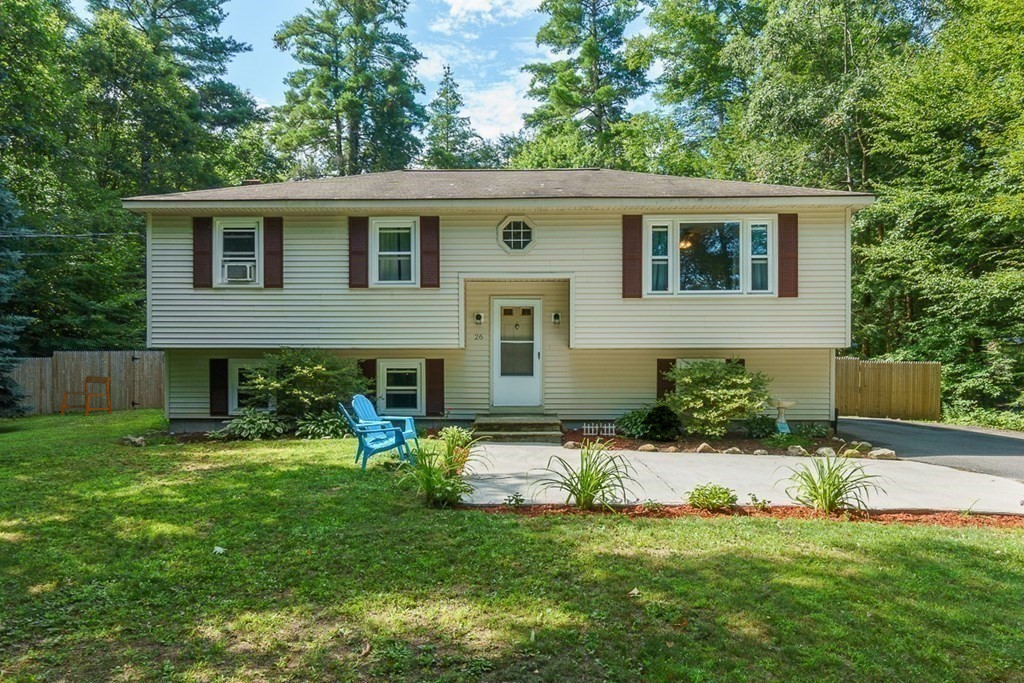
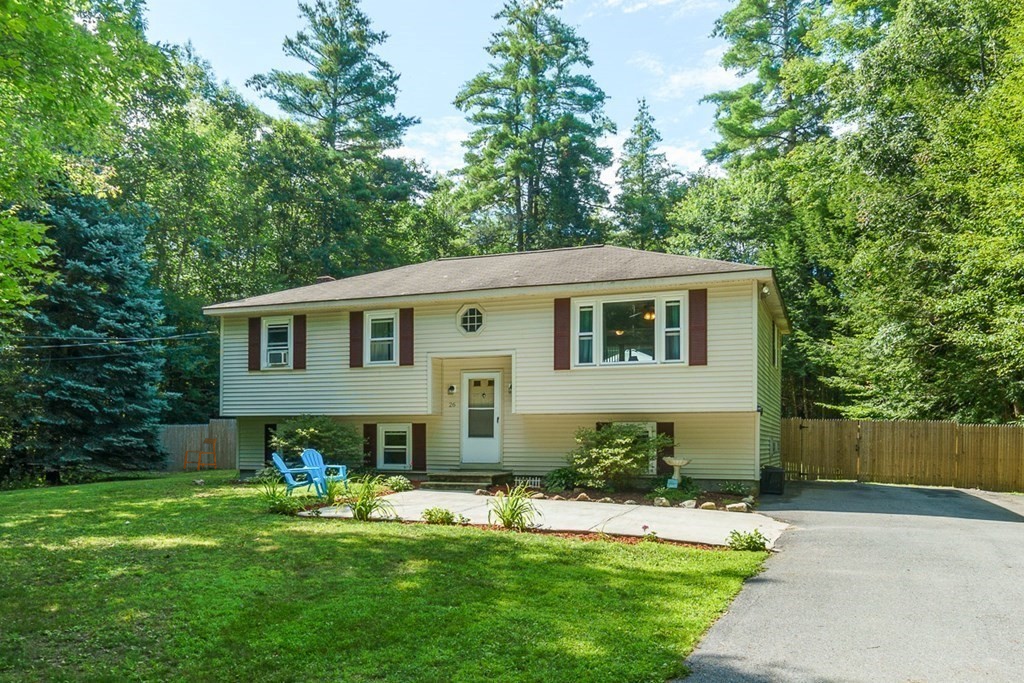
potted plant: present [641,405,682,441] -> none [548,464,586,495]

